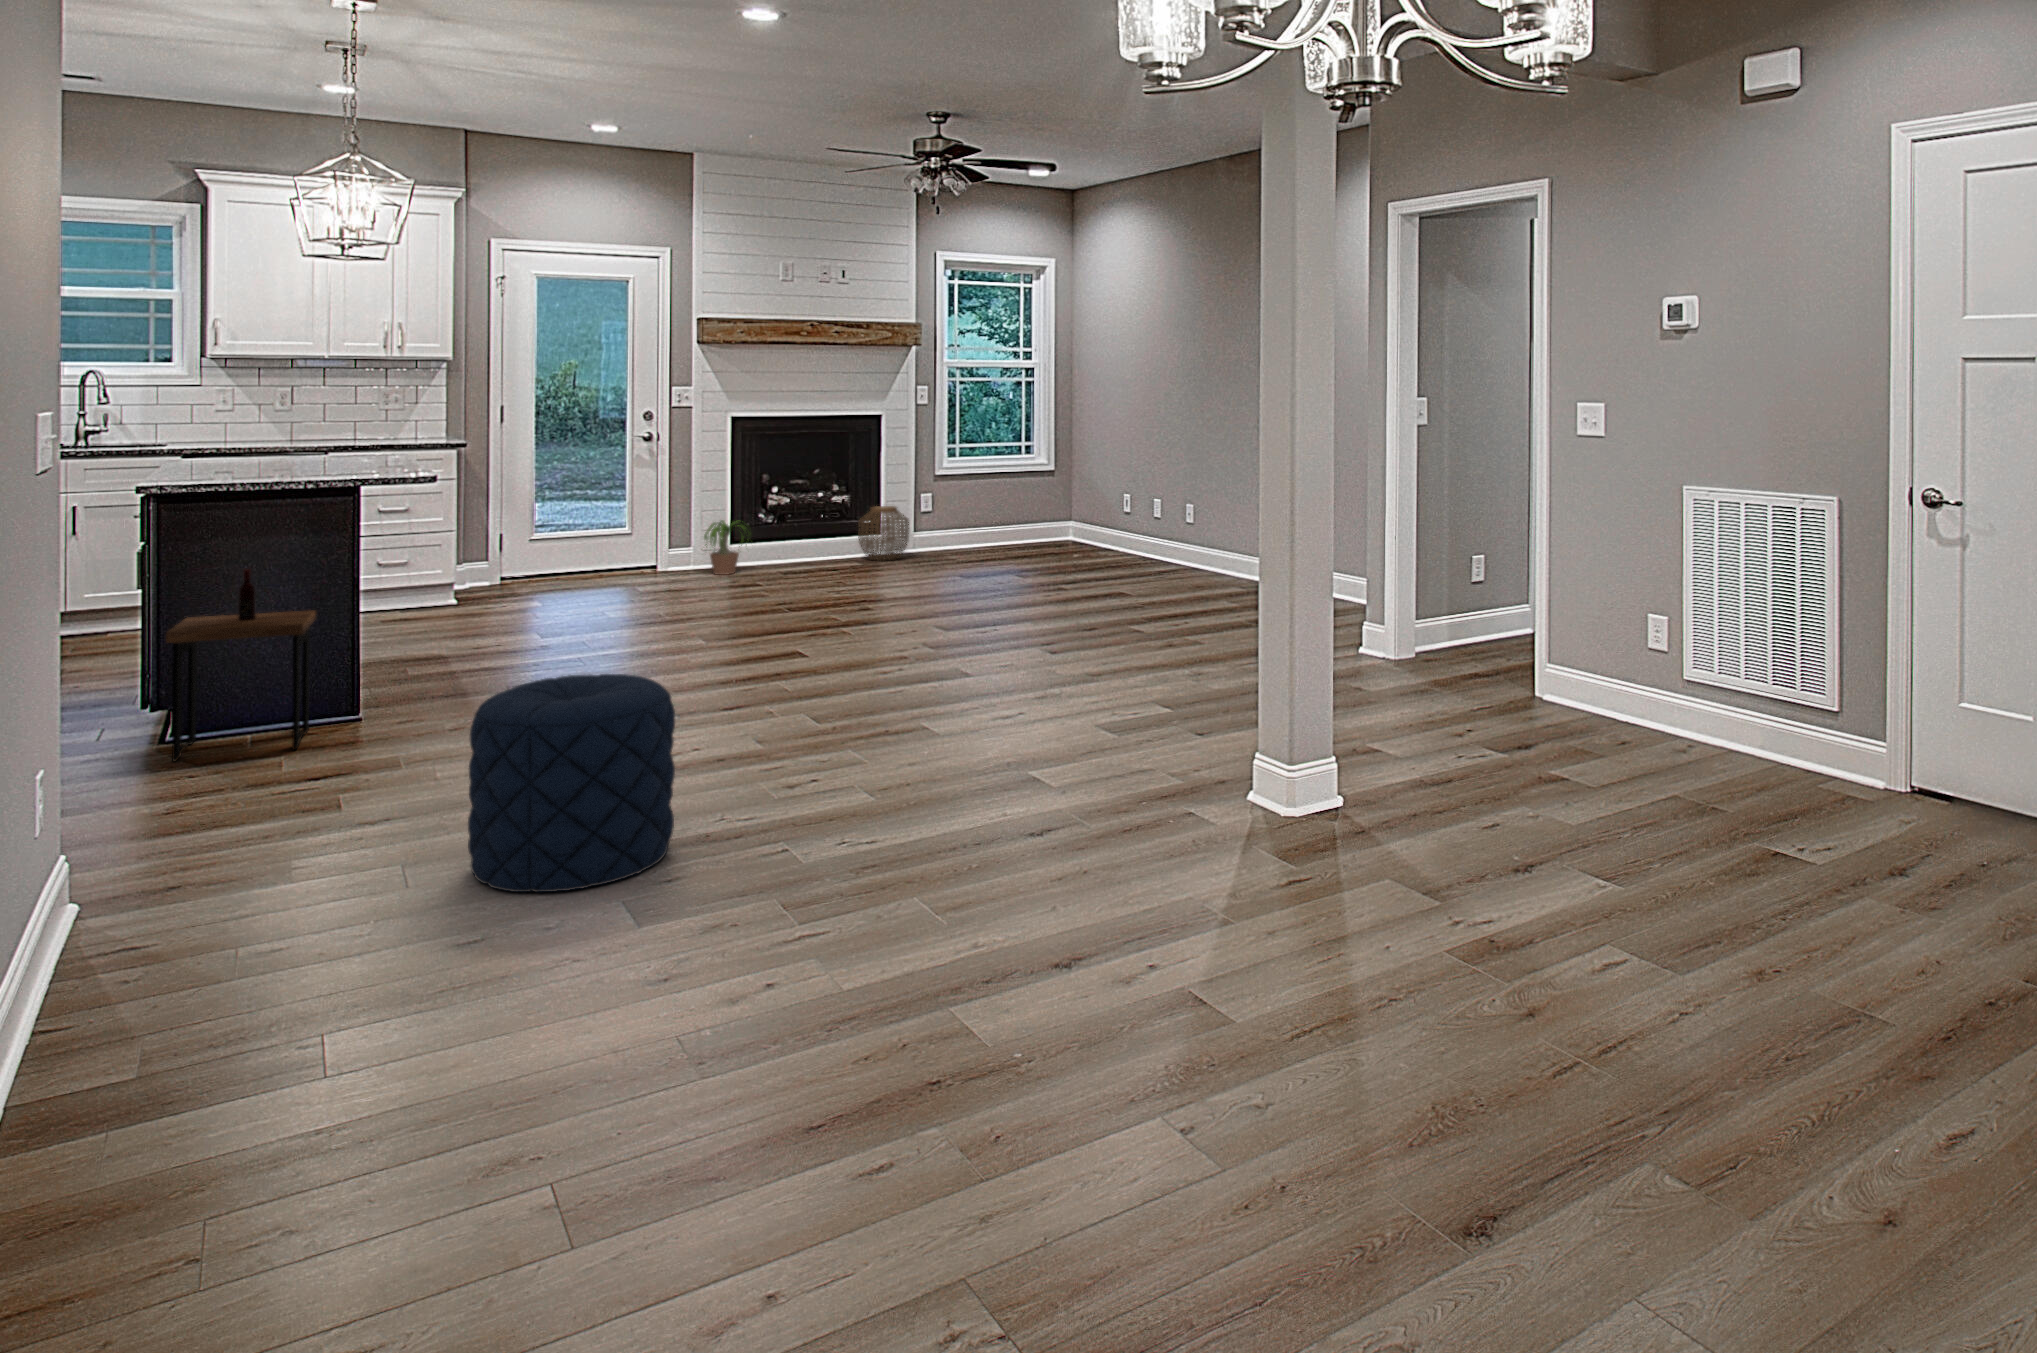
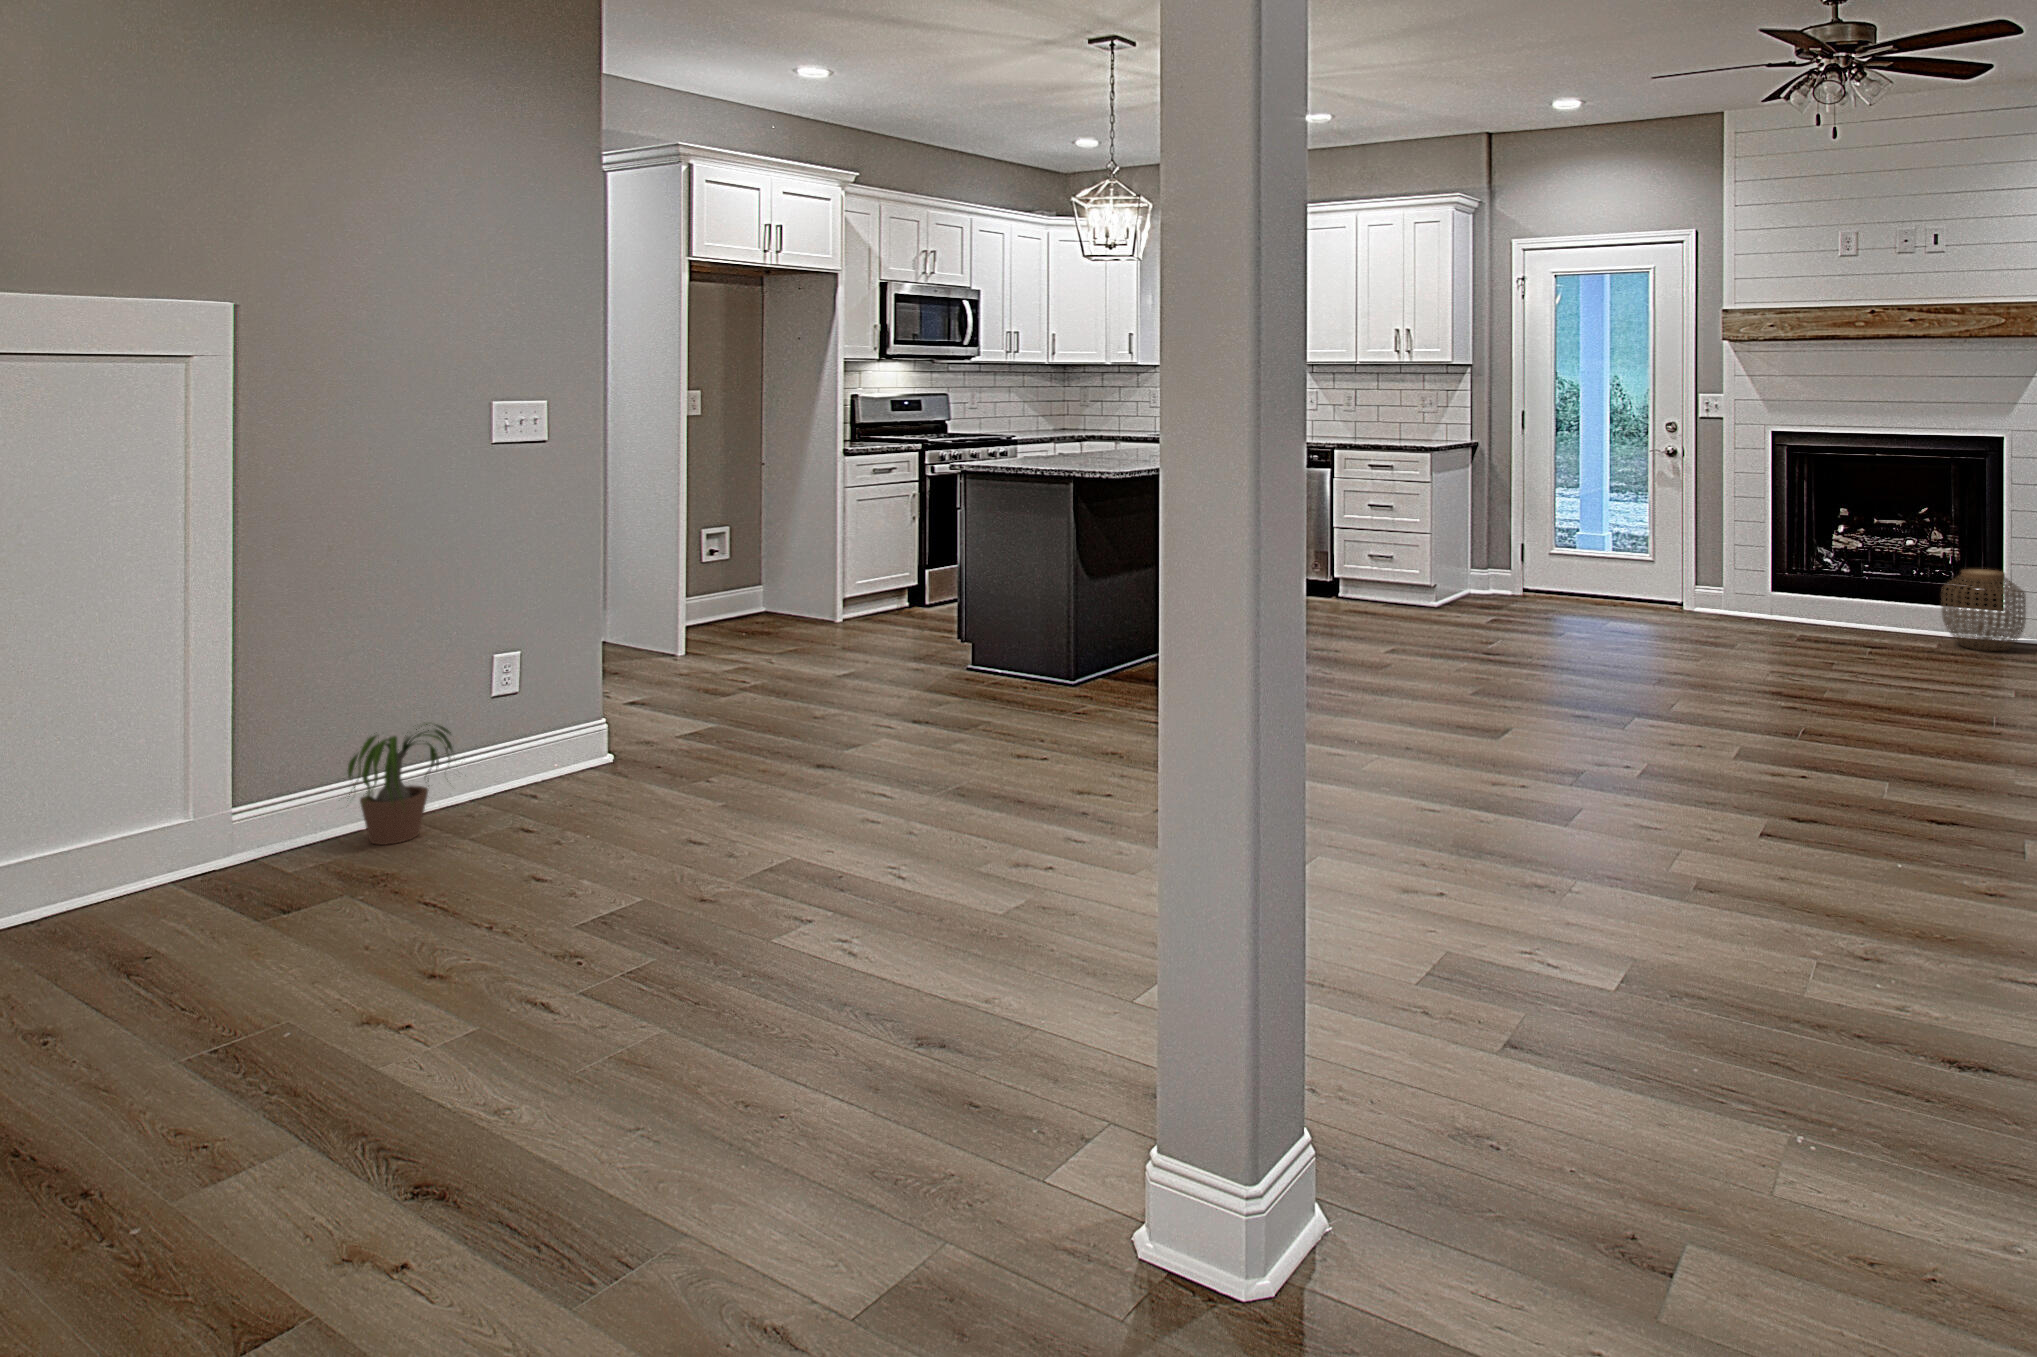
potted plant: present [704,520,750,575] -> present [348,724,453,845]
side table: present [166,569,316,761] -> none [889,549,1003,704]
pouf: present [468,674,675,892] -> none [579,679,765,882]

